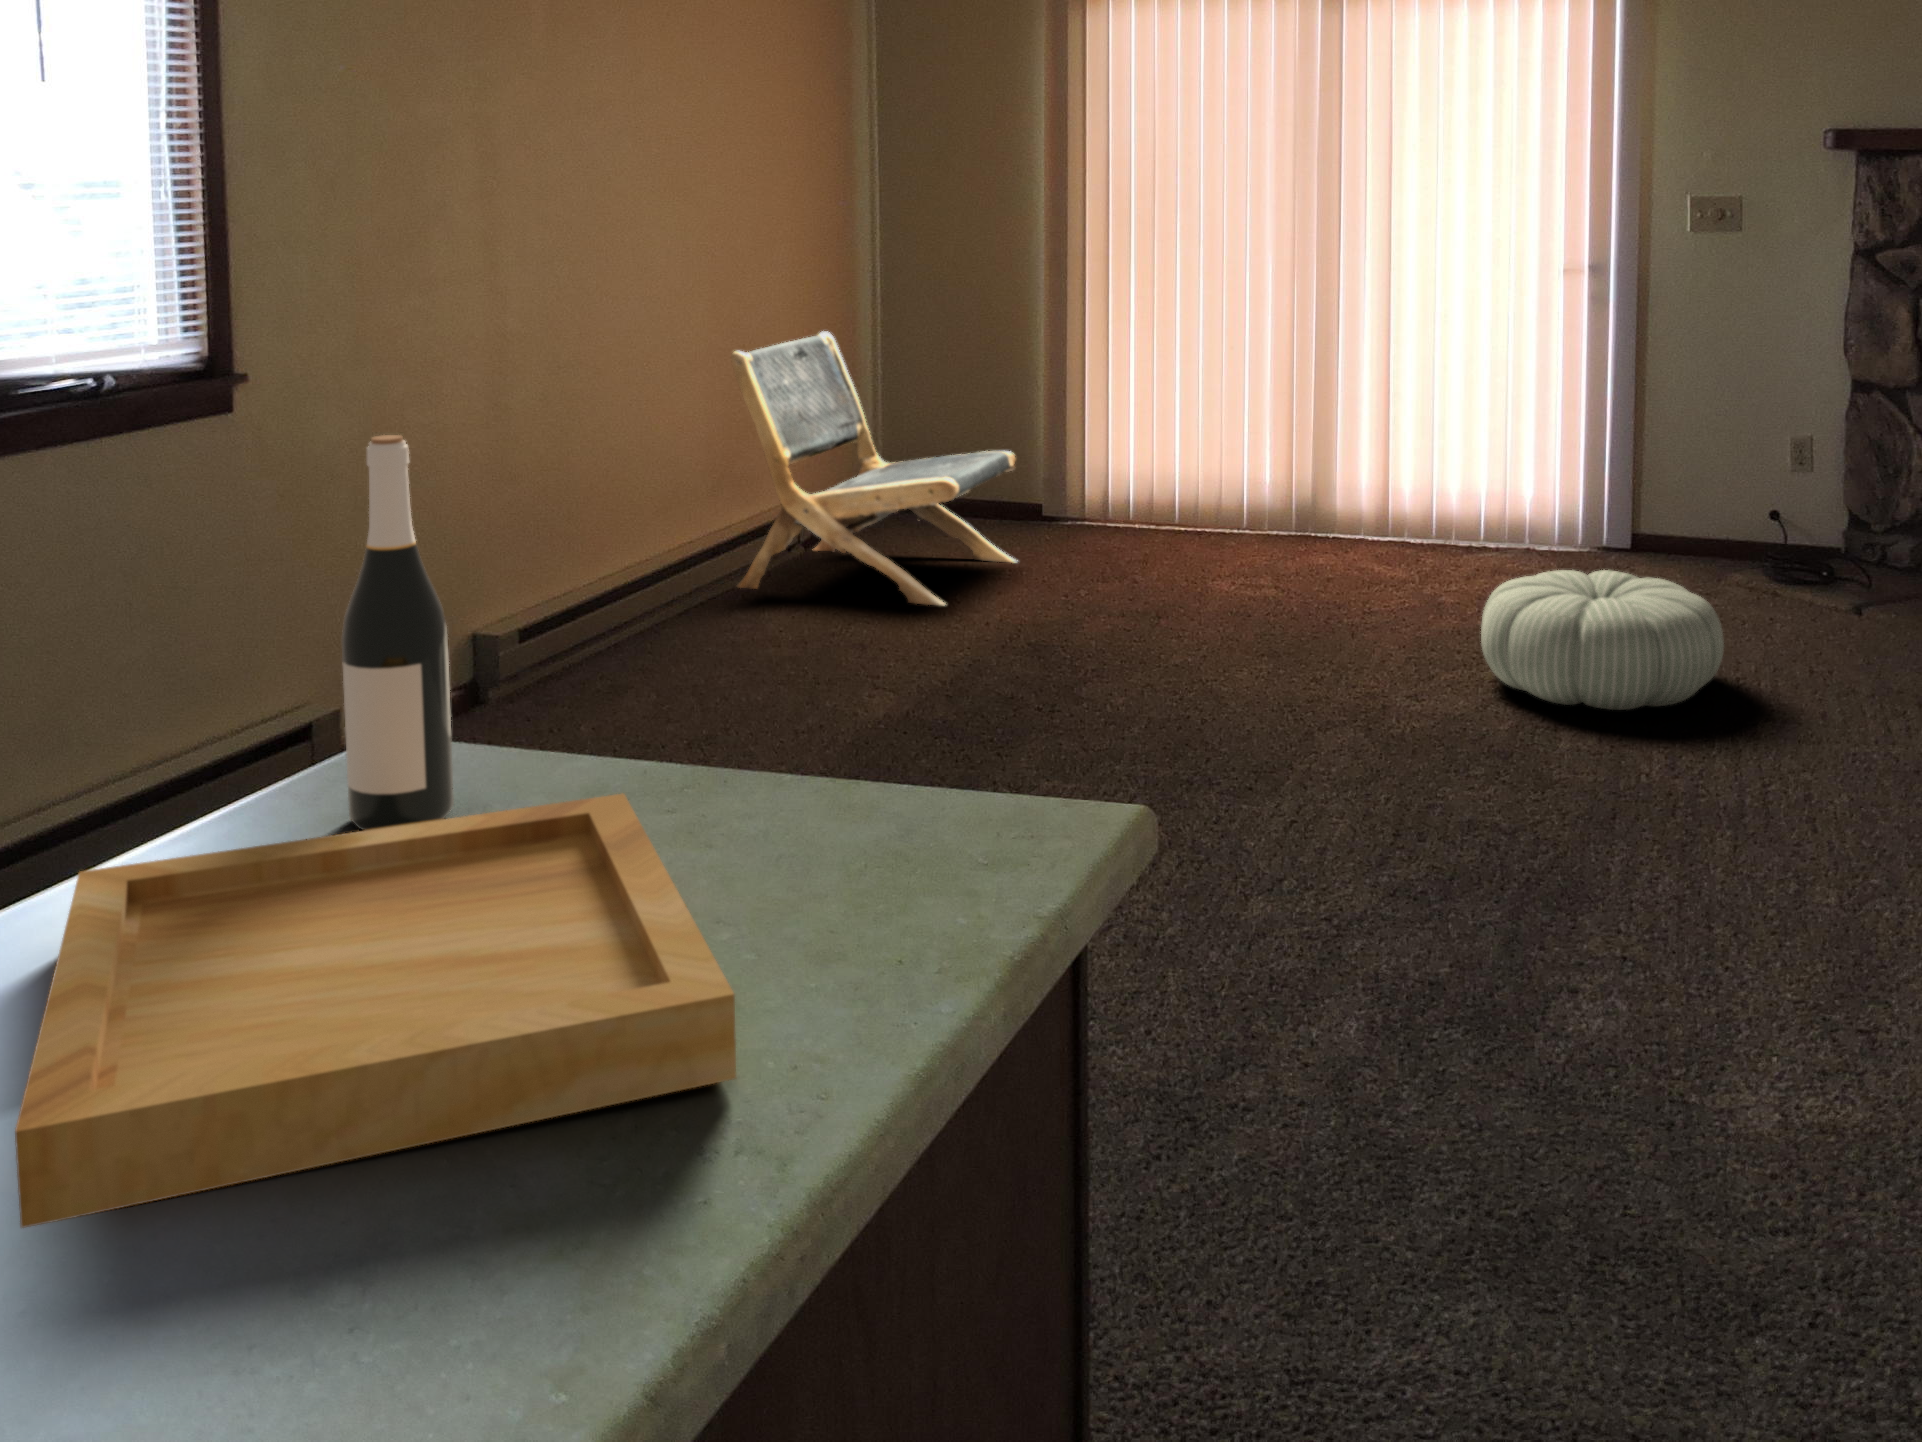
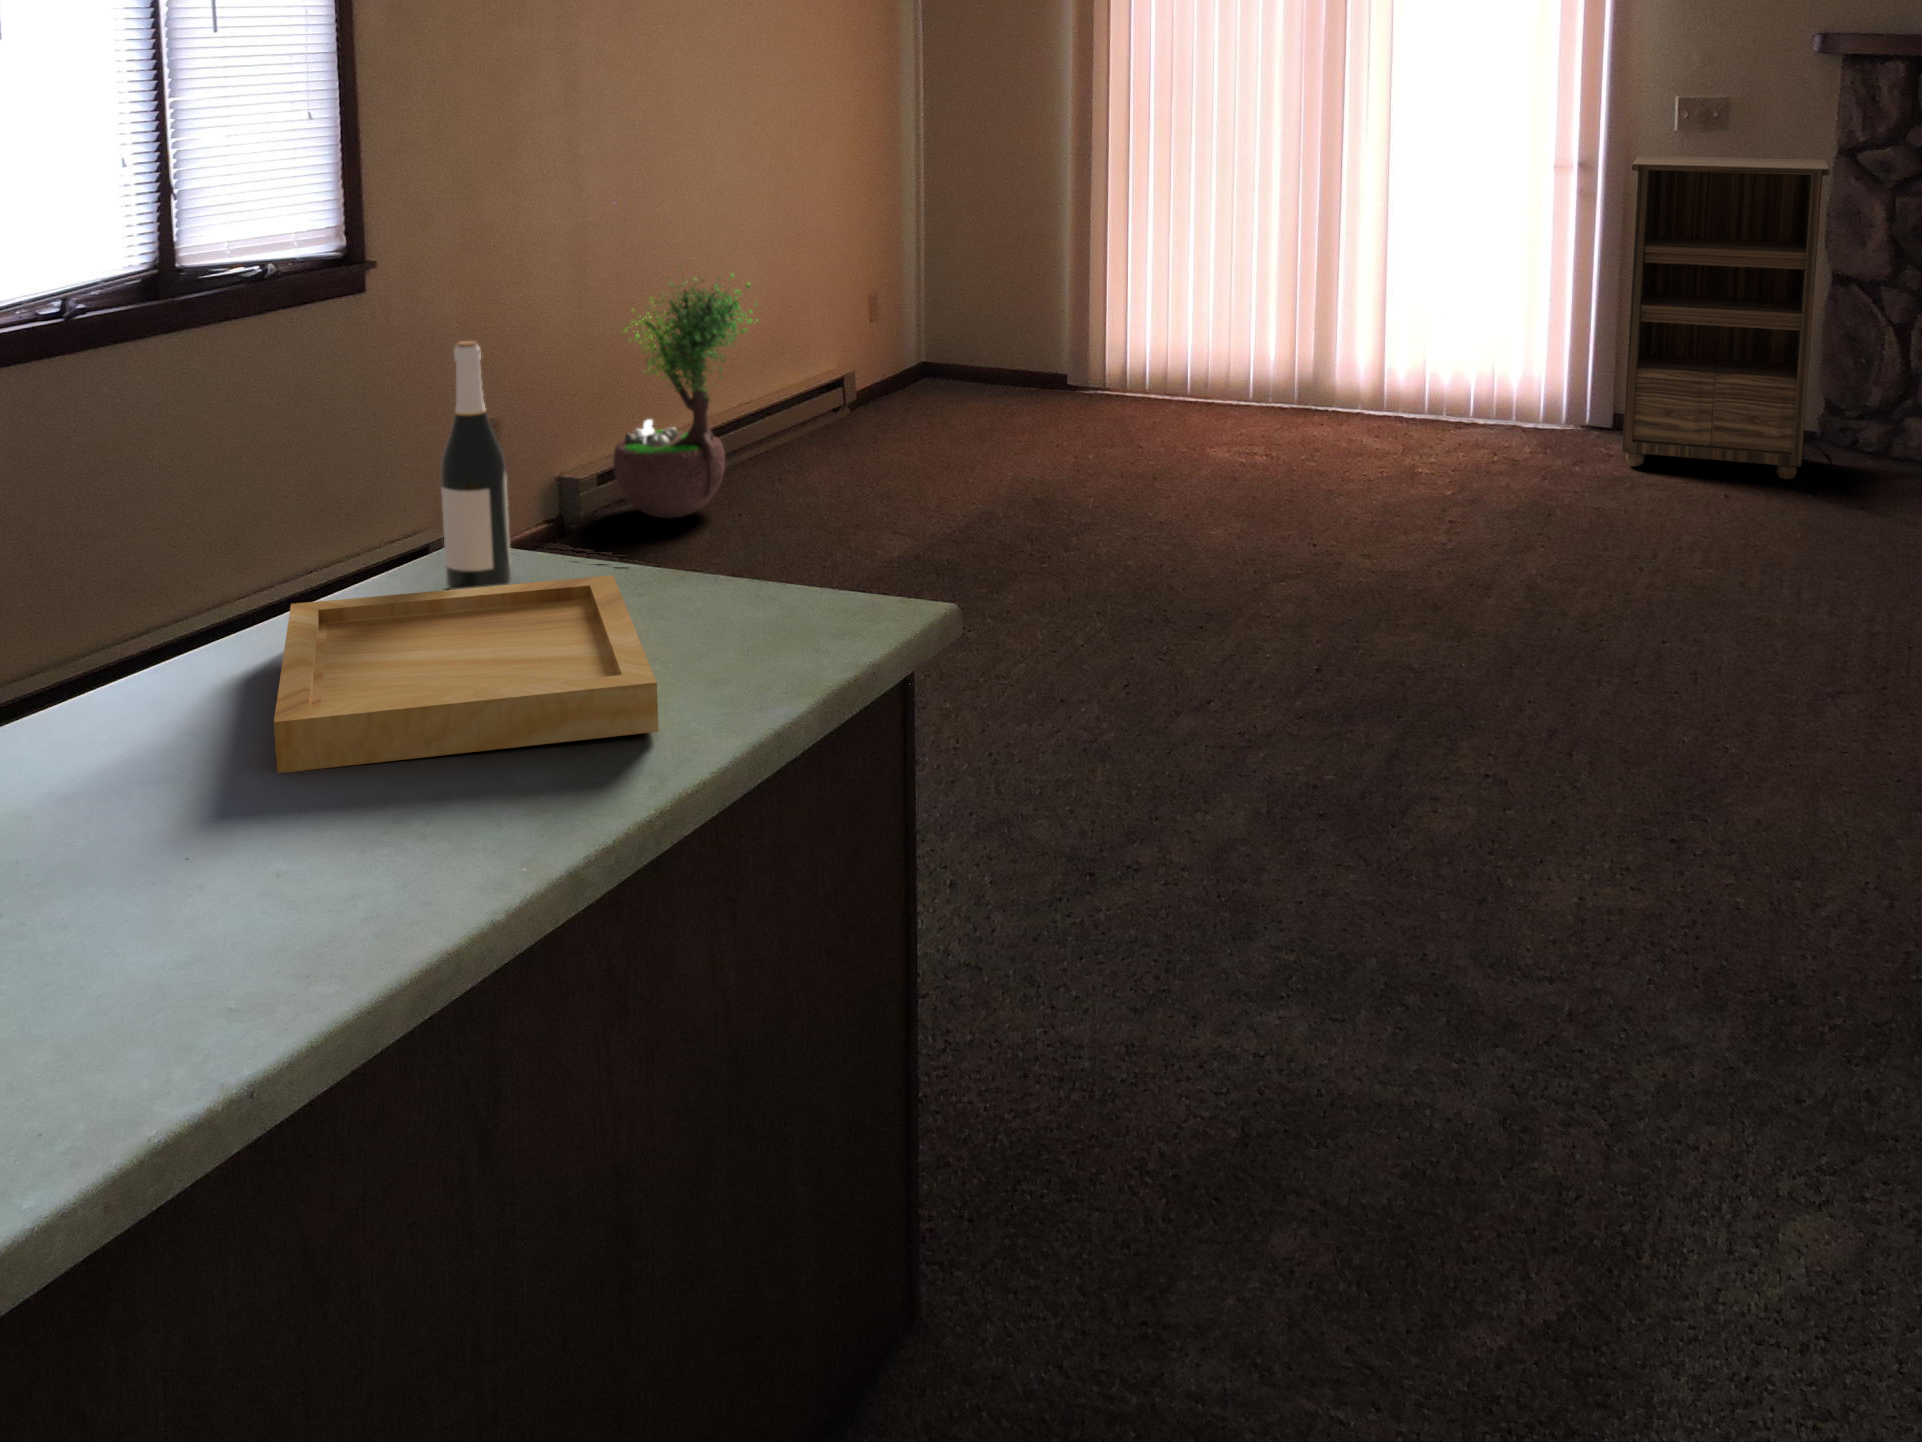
bookshelf: none [1648,258,1850,594] -> present [1622,156,1830,480]
lounge chair: present [731,331,1016,606] -> none [776,217,1032,465]
potted tree: none [544,379,720,680] -> present [613,275,752,518]
pouf: present [1481,570,1724,710] -> none [1431,450,1660,577]

